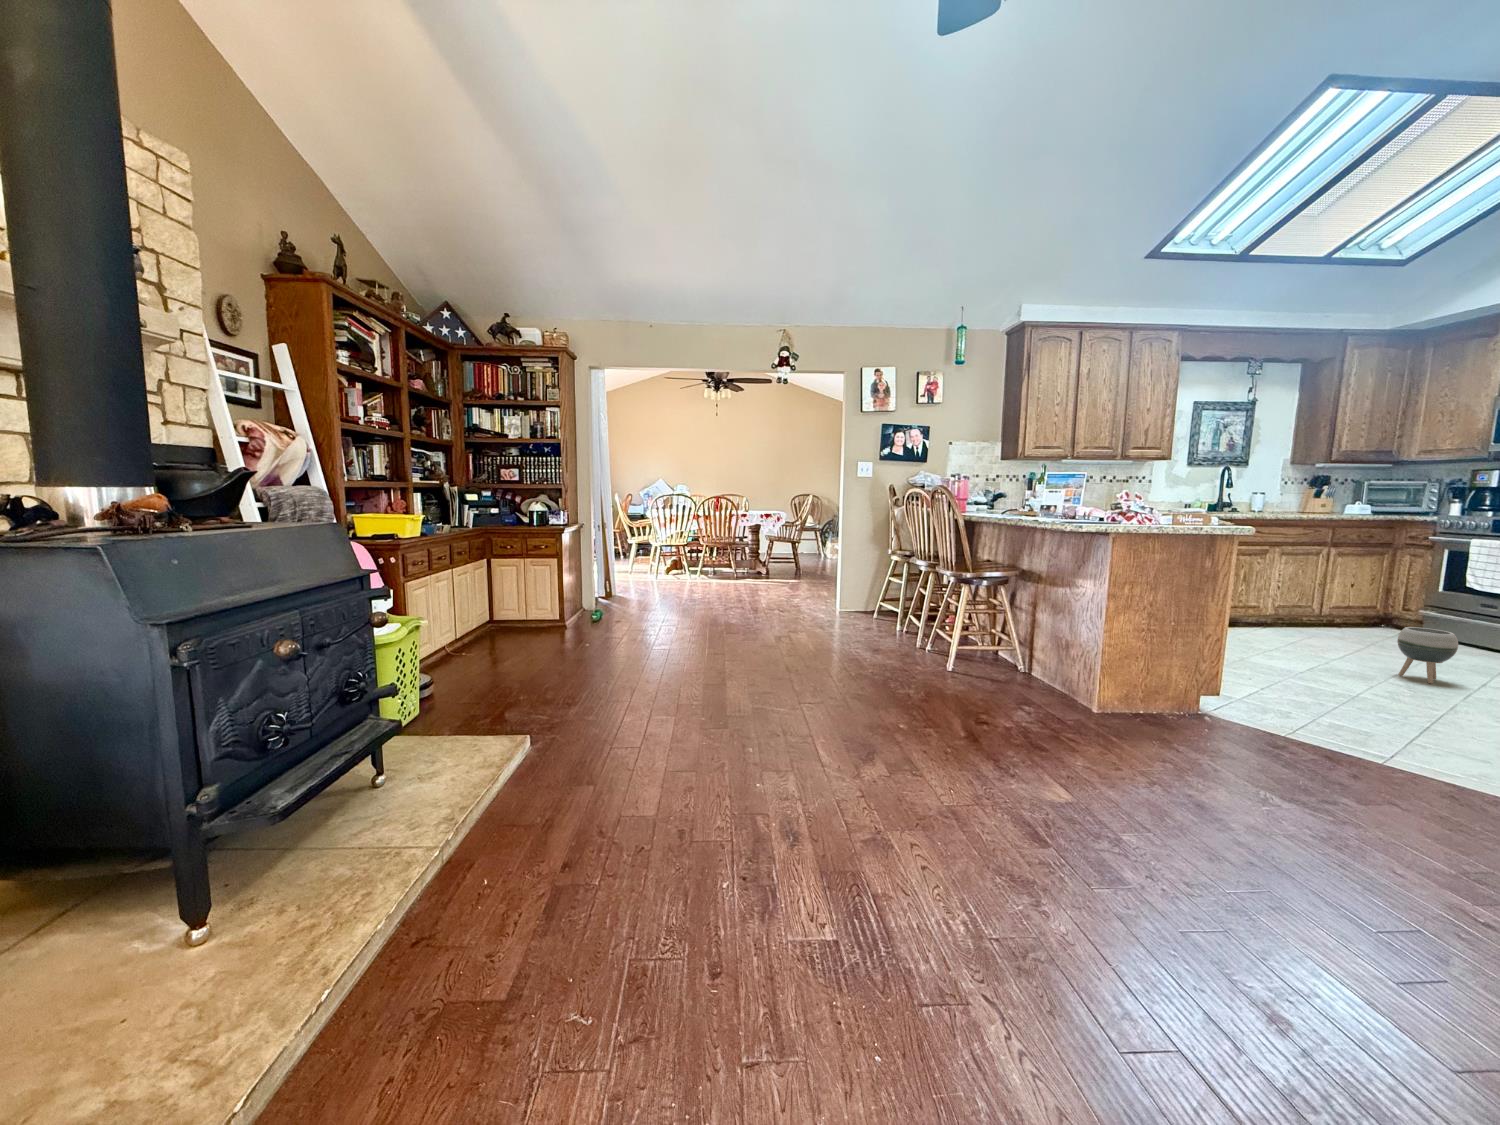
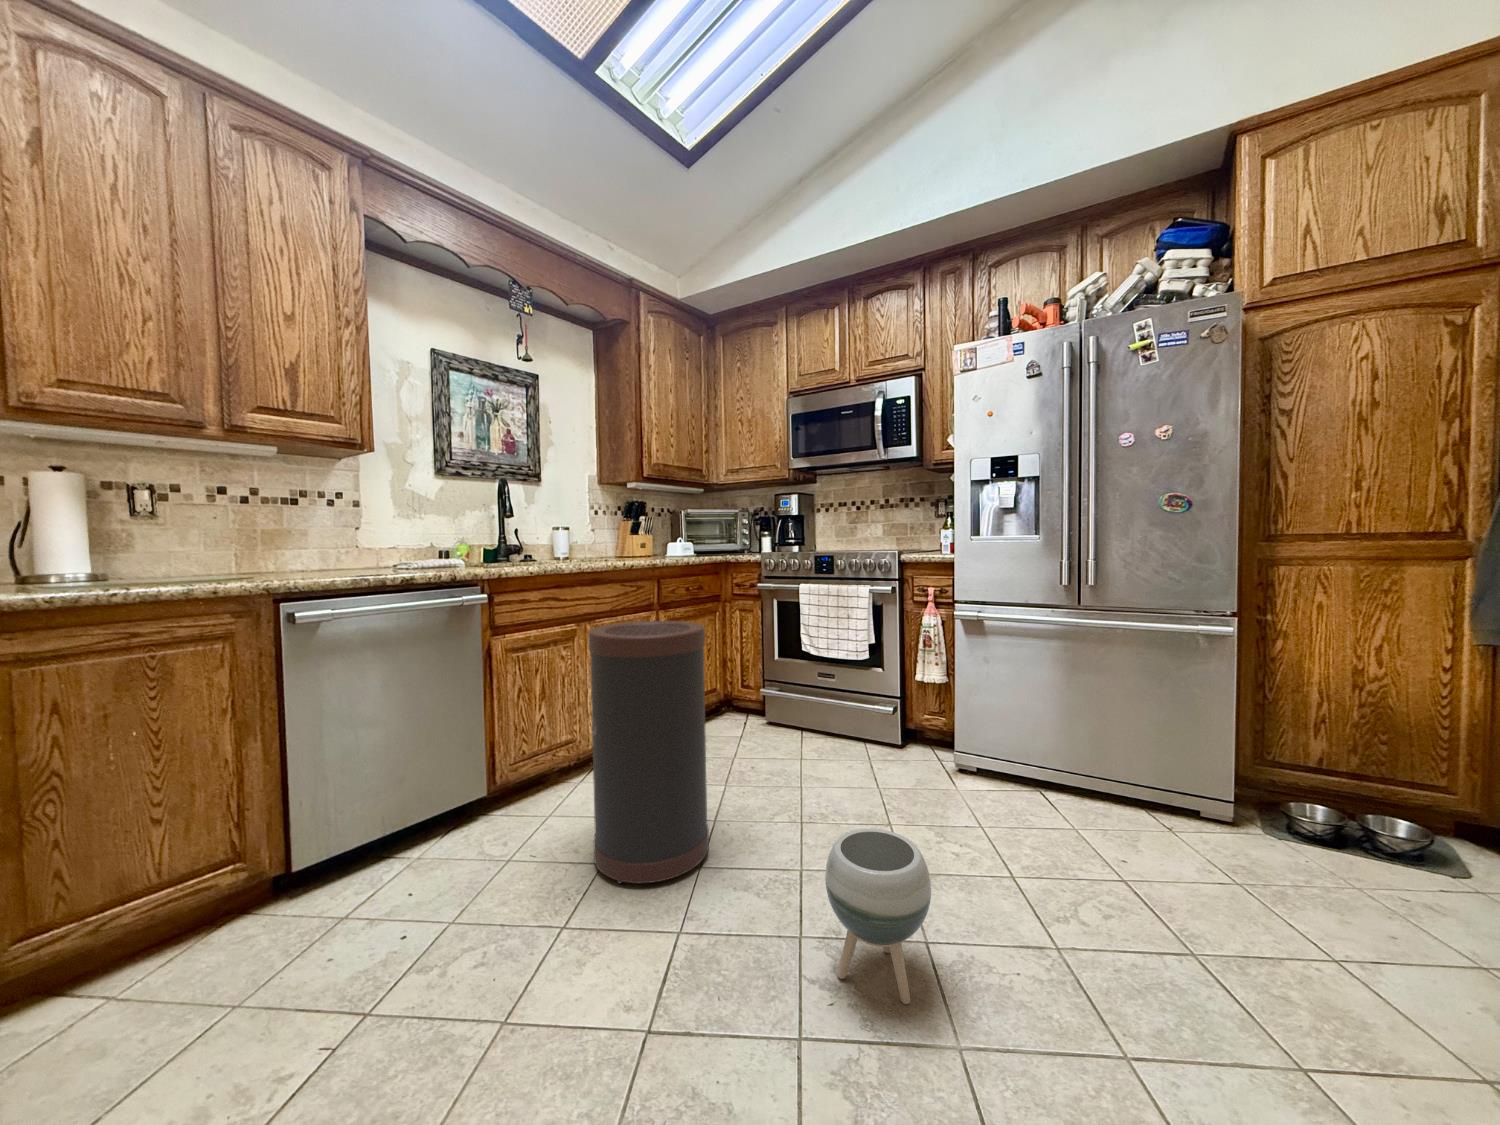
trash can: none [1274,542,1357,652] -> present [588,621,709,883]

